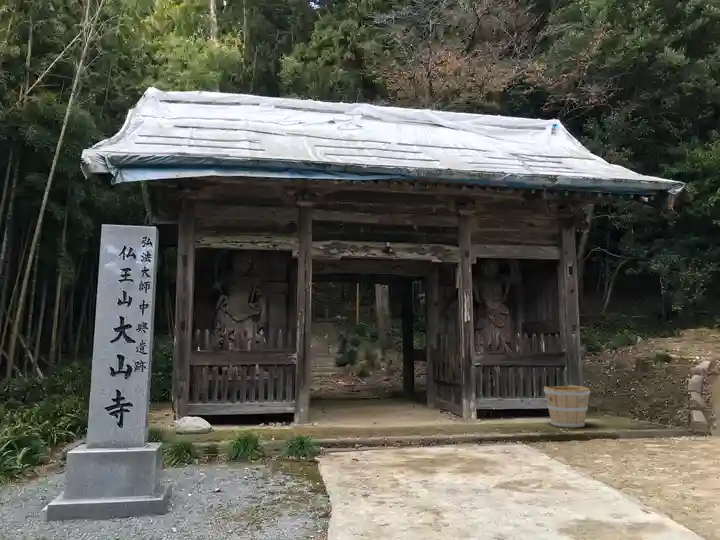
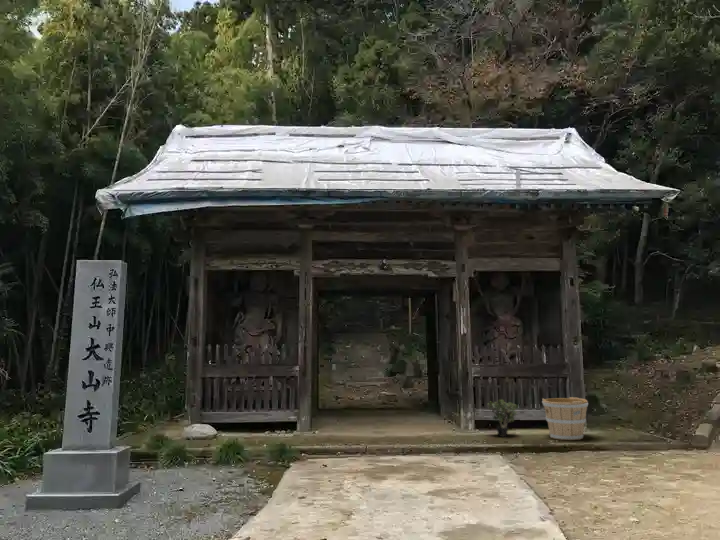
potted plant: none [491,388,521,425] -> present [488,400,517,437]

